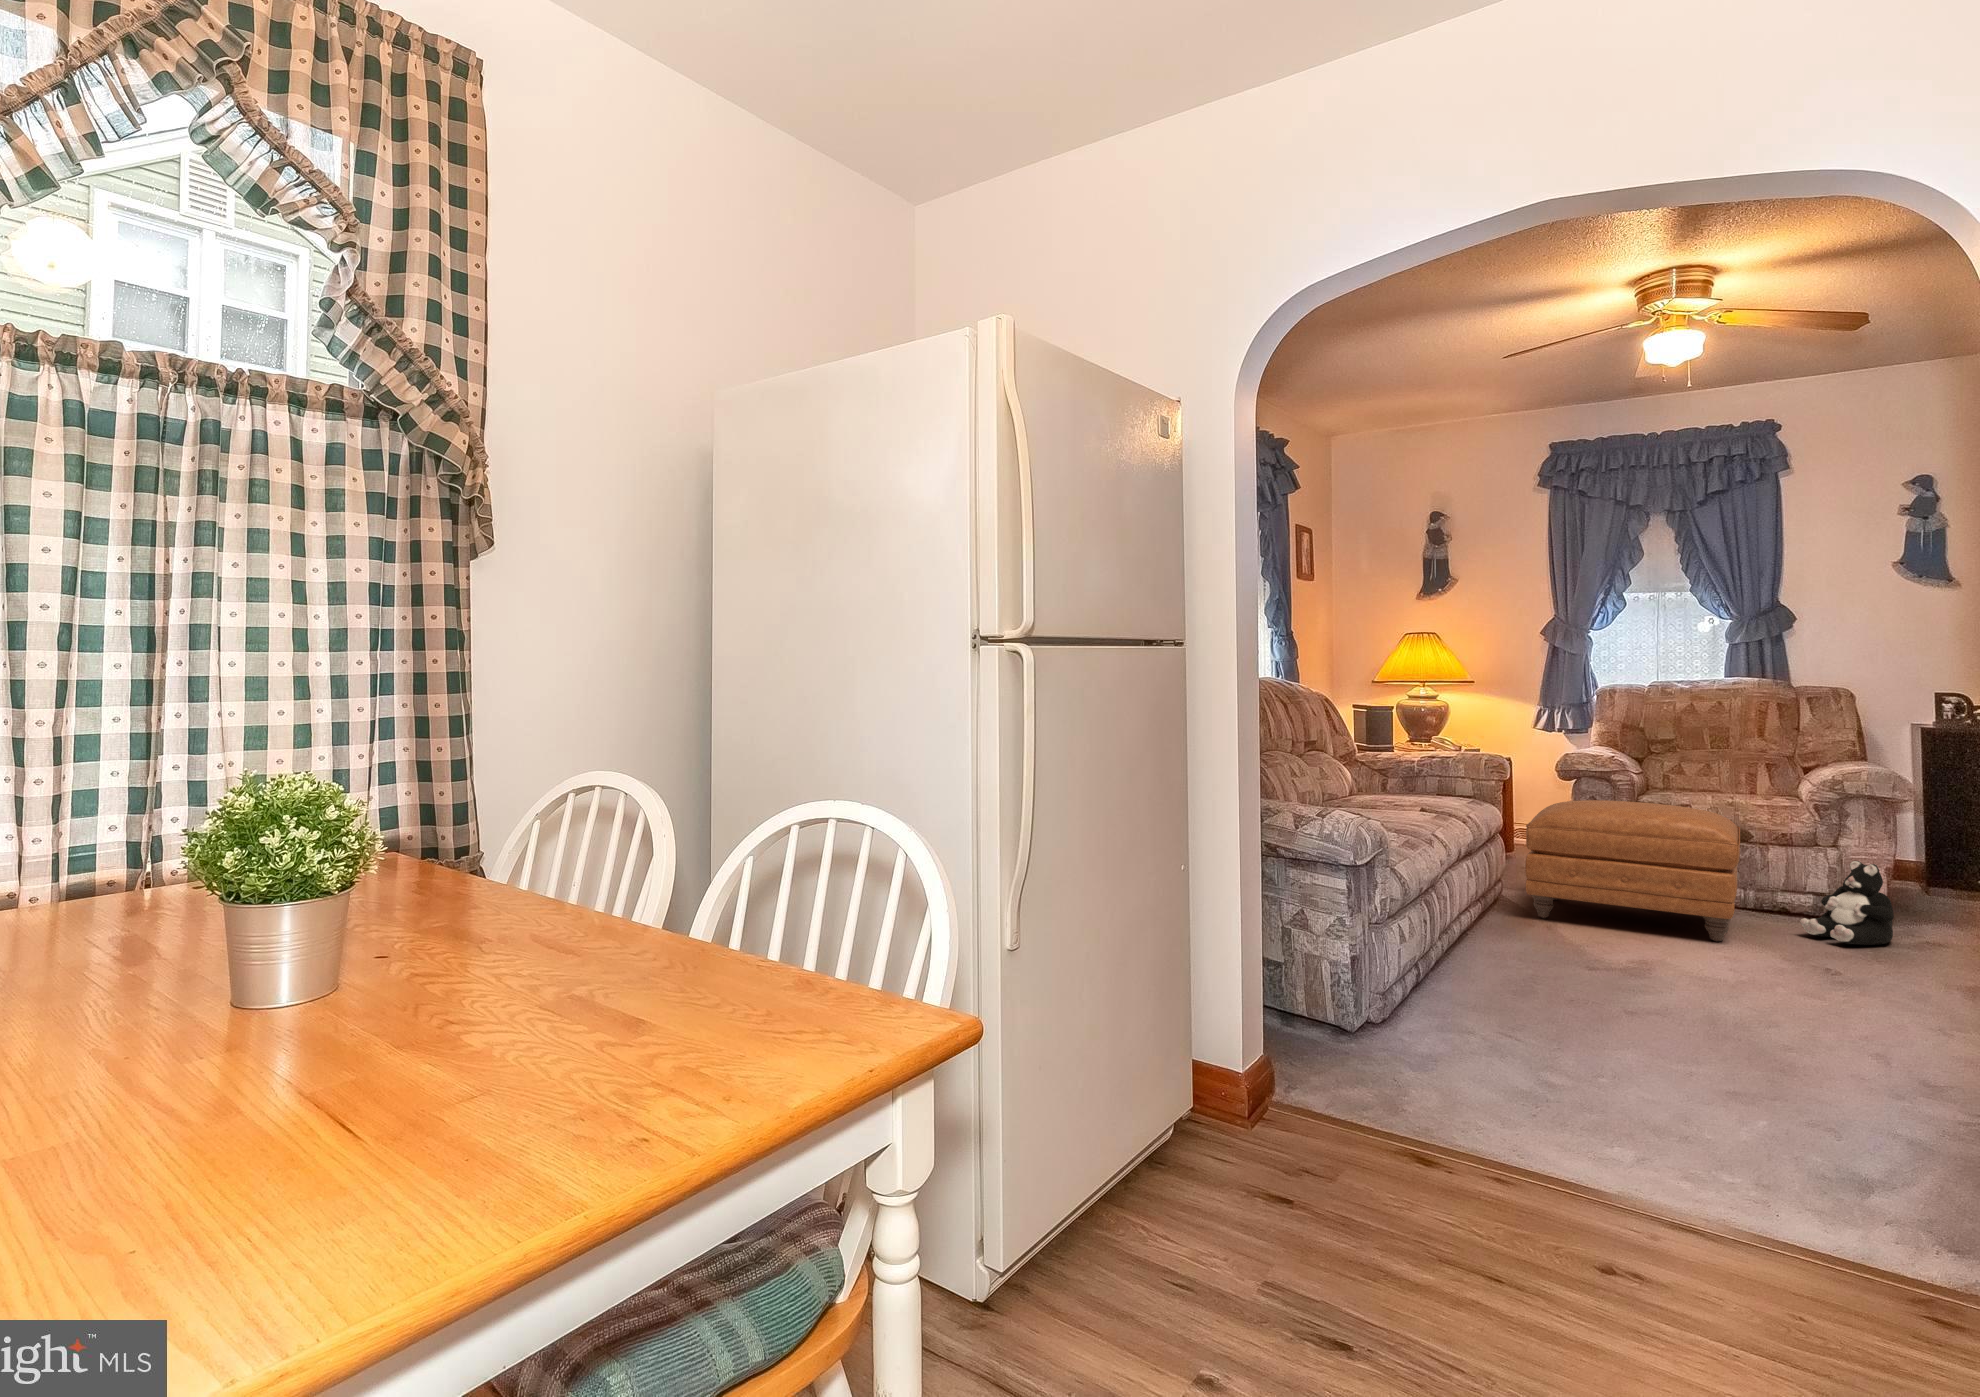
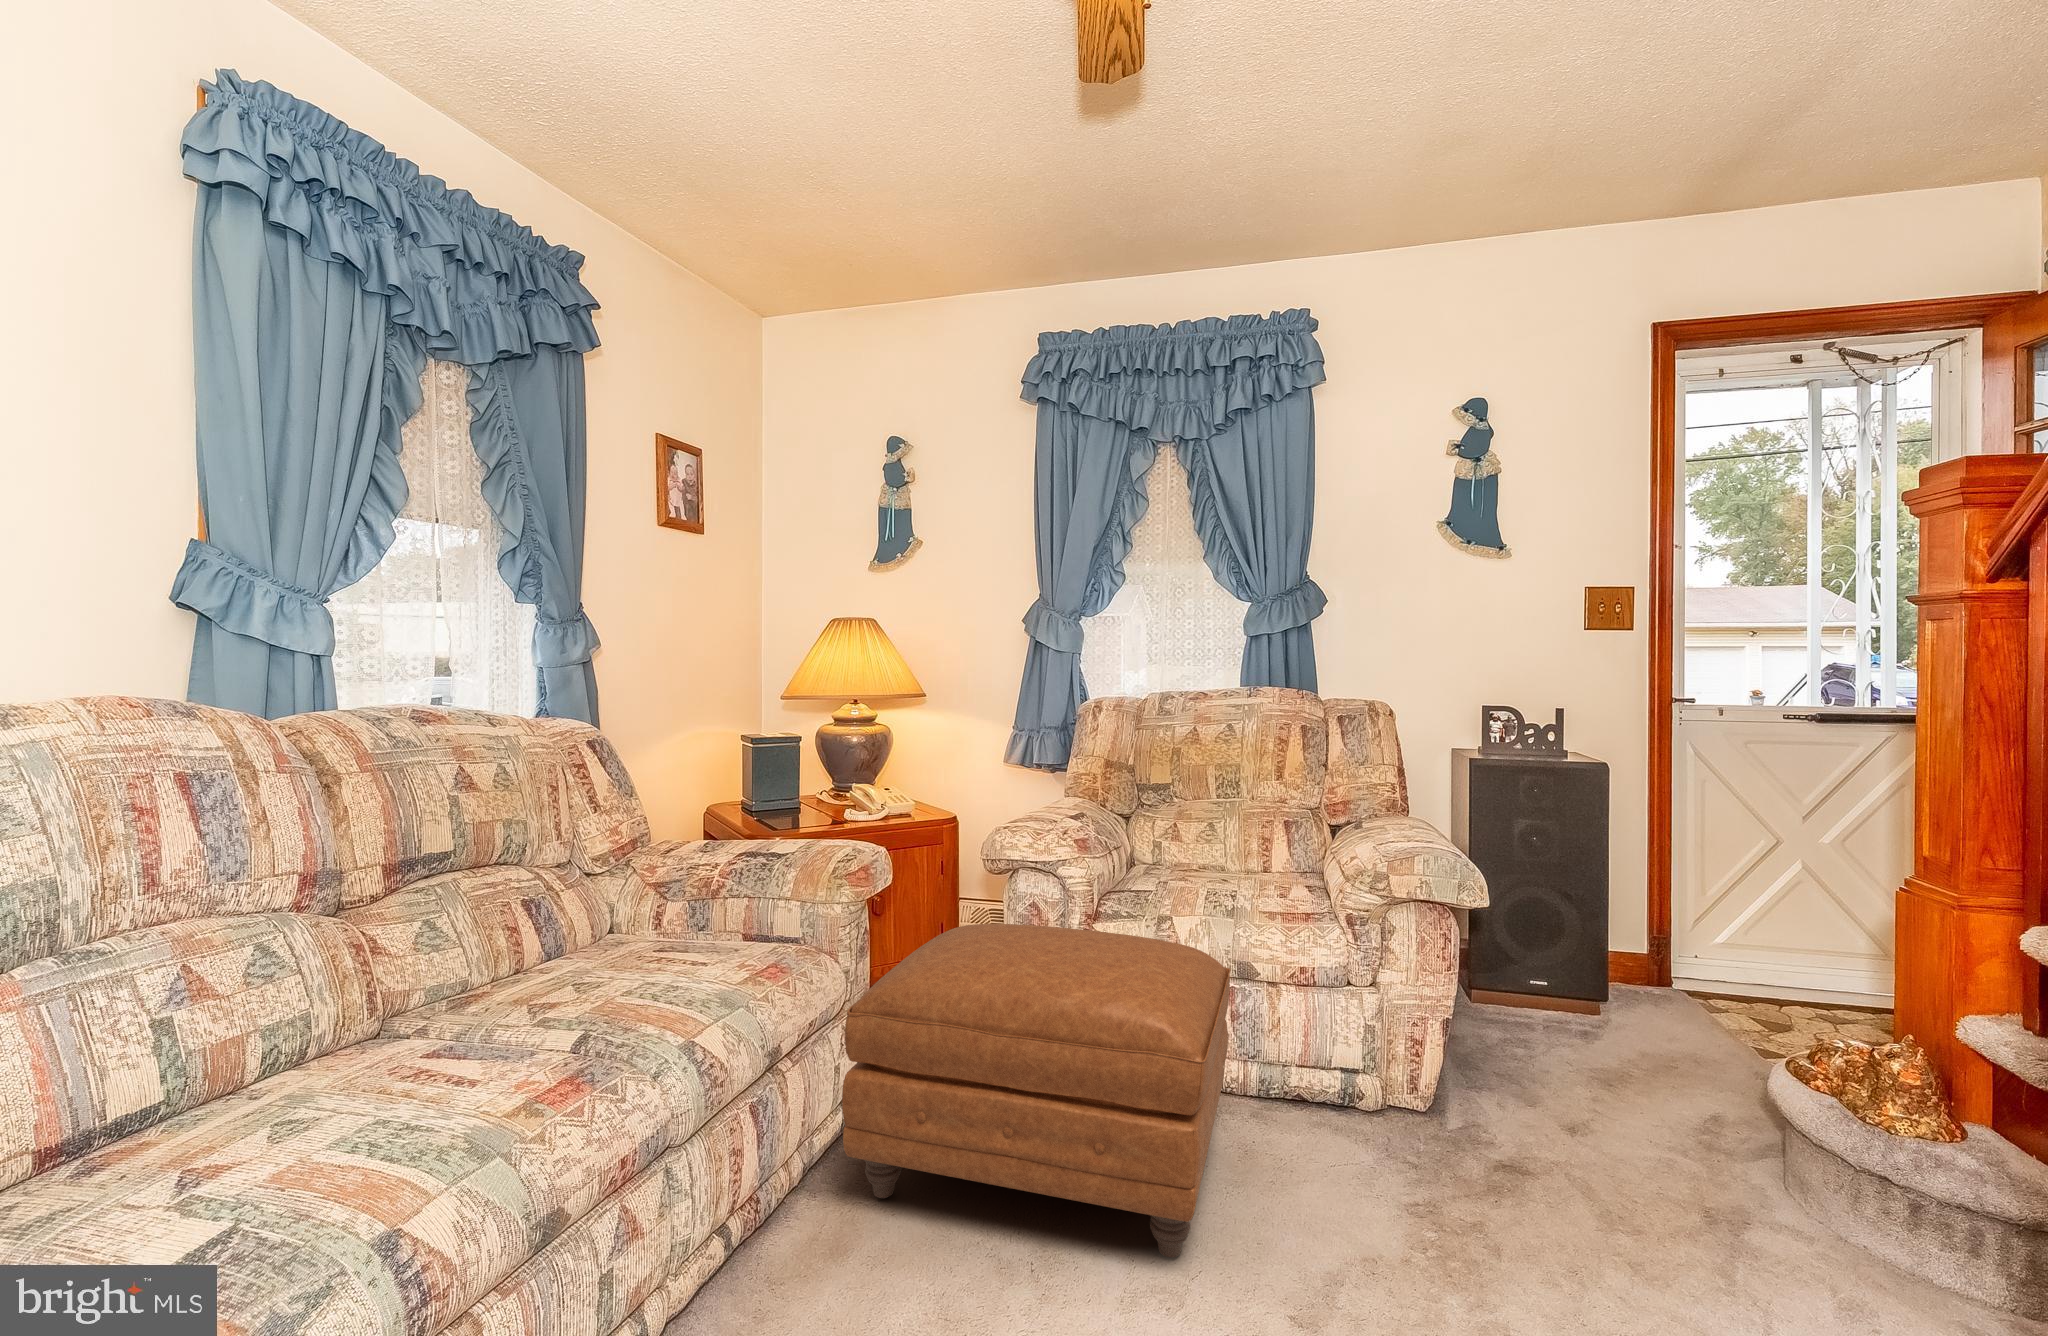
plush toy: present [1800,861,1894,945] -> none [1317,1041,1463,1229]

